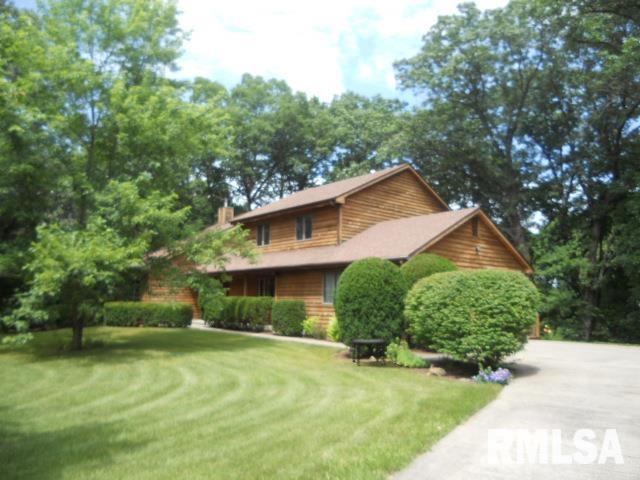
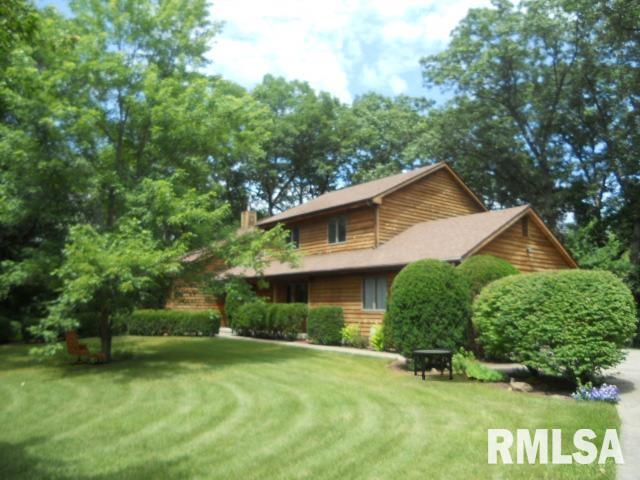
lounge chair: none [37,319,76,352] -> present [66,330,106,363]

